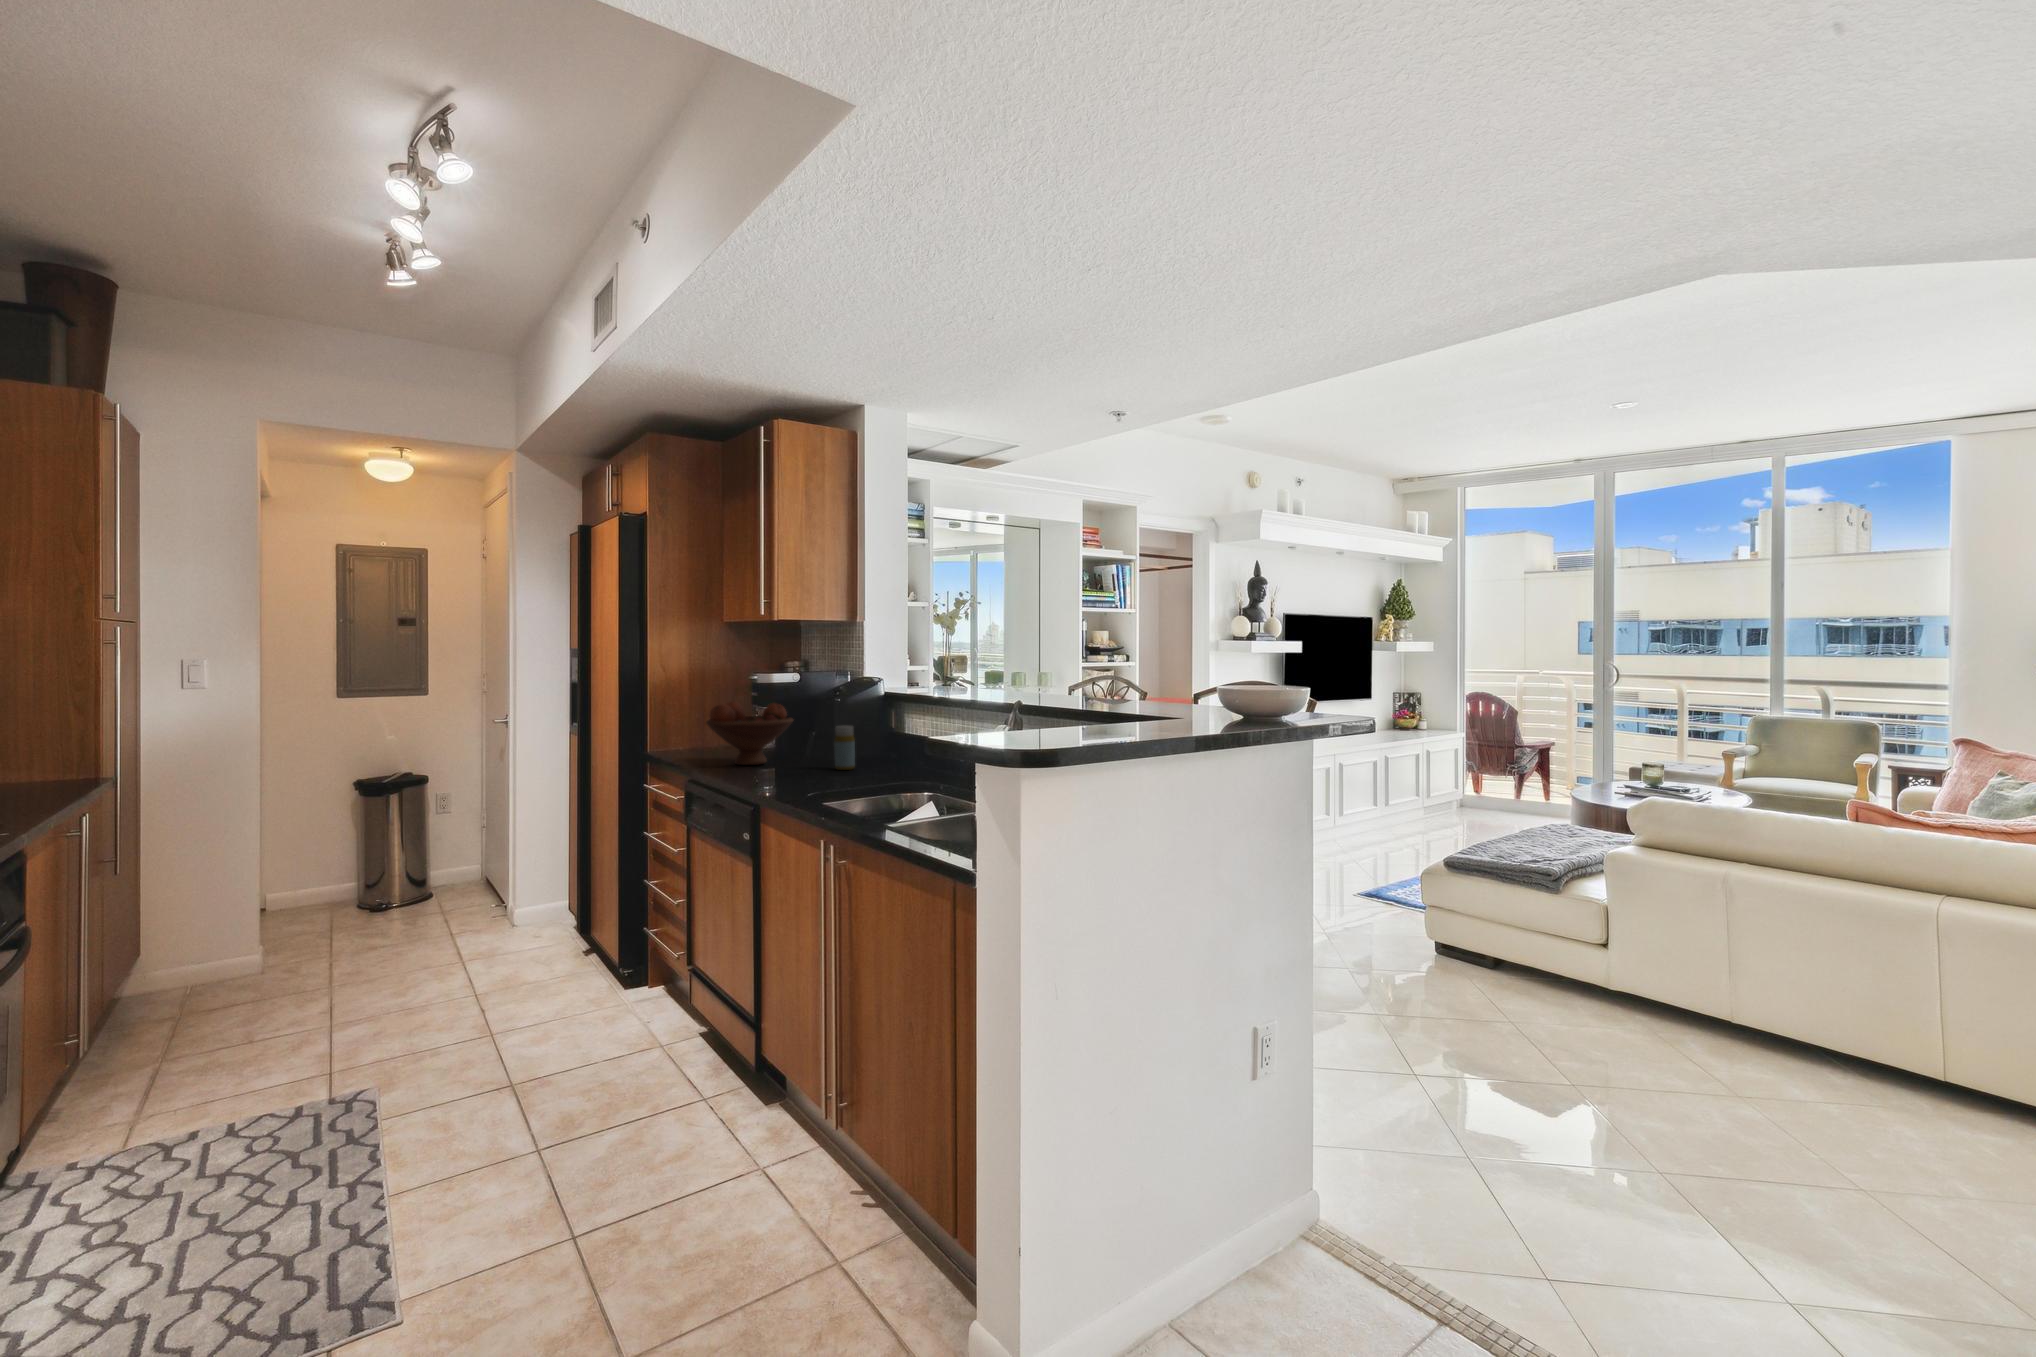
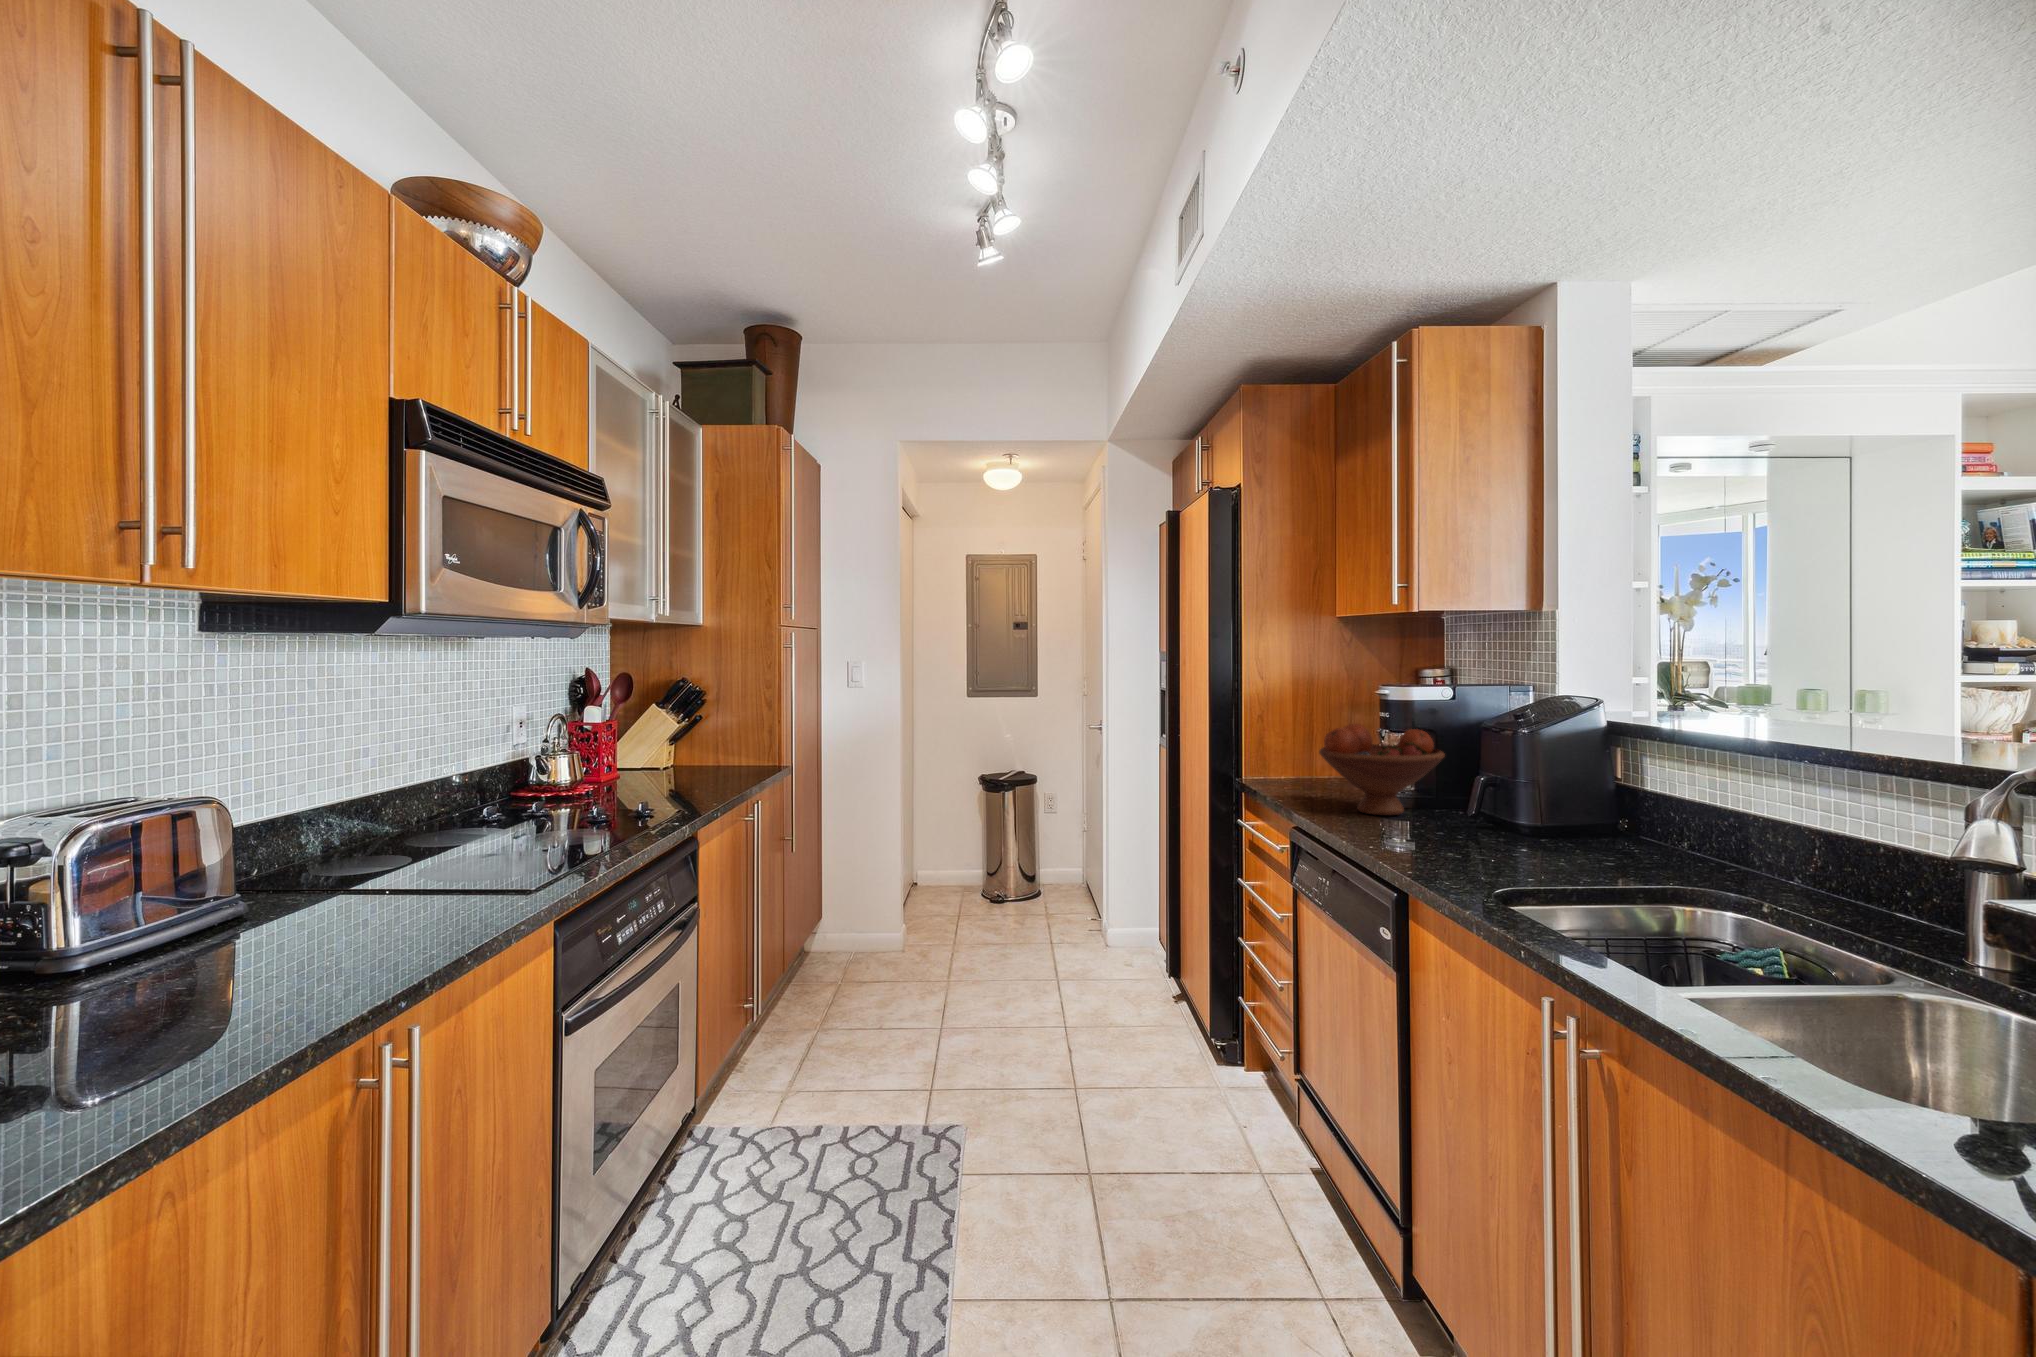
bottle: present [834,726,855,770] -> none [1514,769,1548,839]

